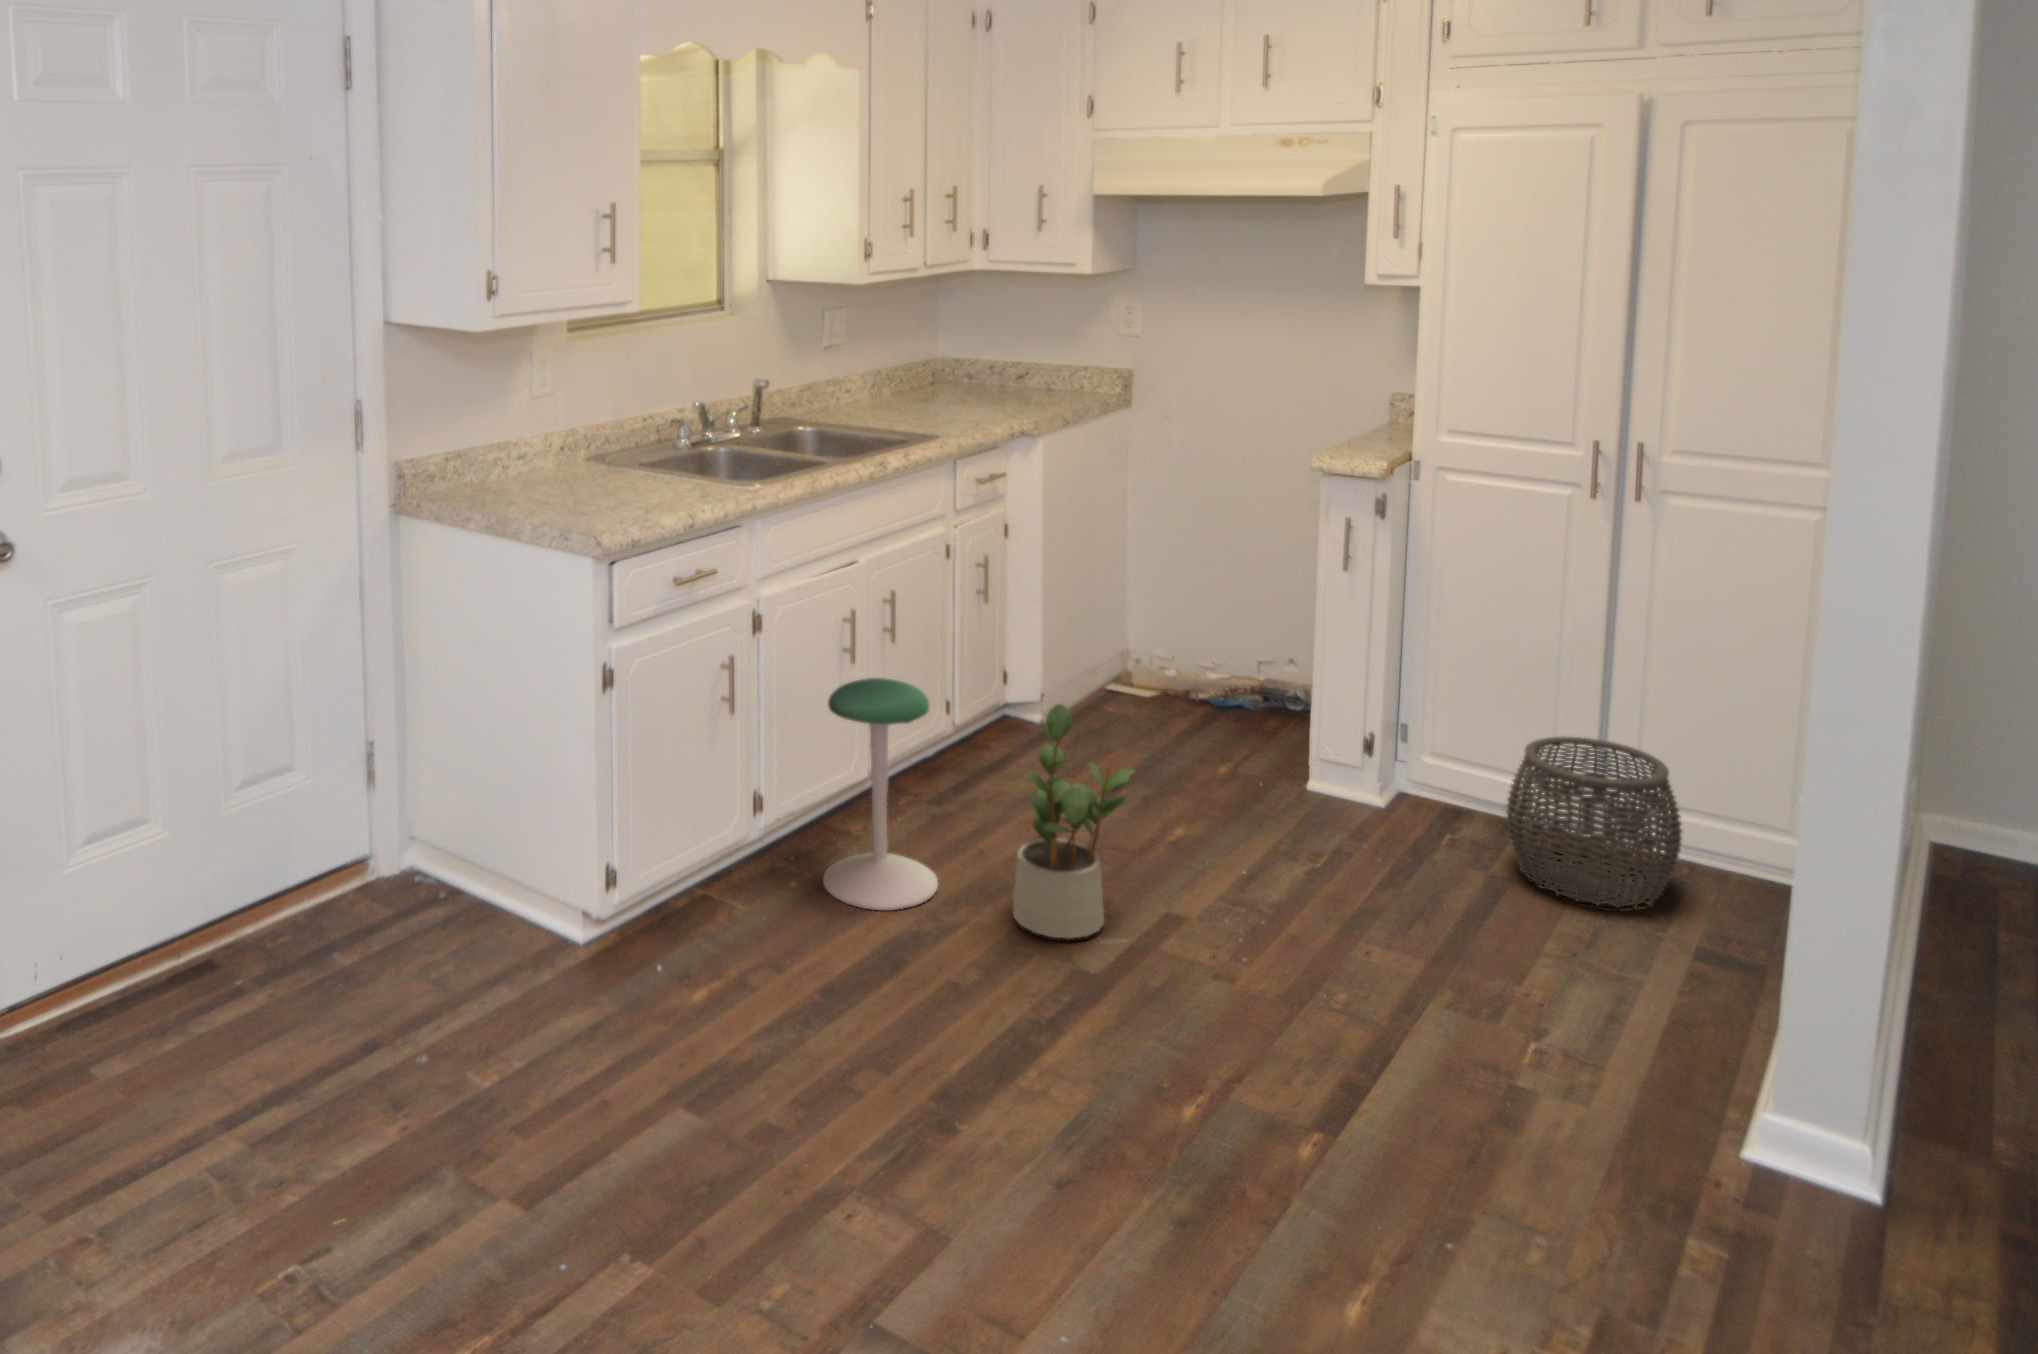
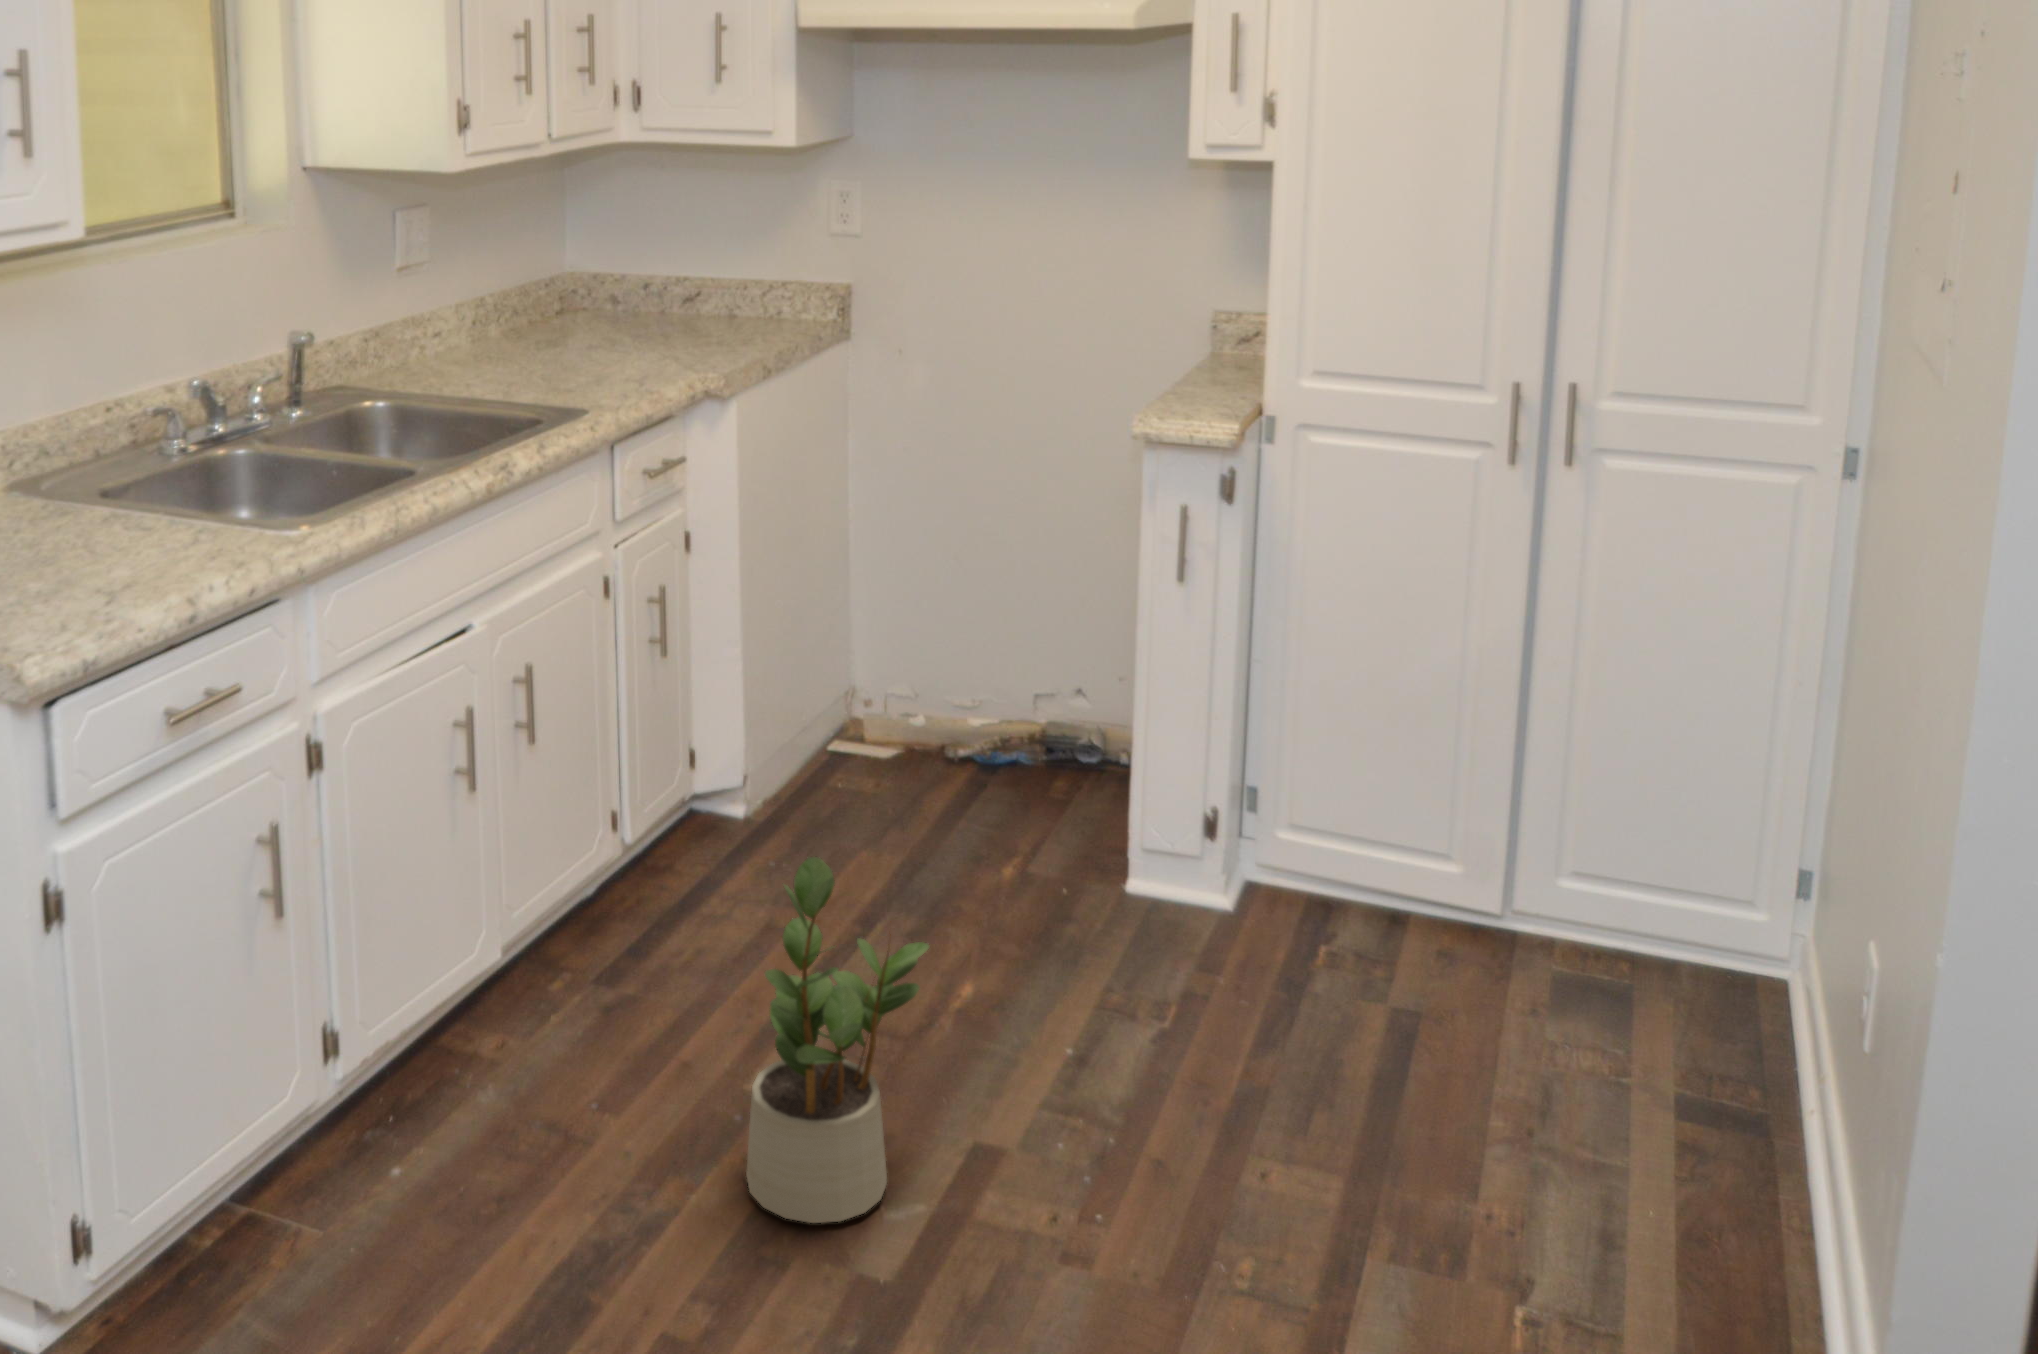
stool: present [823,678,938,910] -> none [440,829,627,1210]
woven basket: present [1507,737,1682,908] -> none [1409,800,1642,1046]

